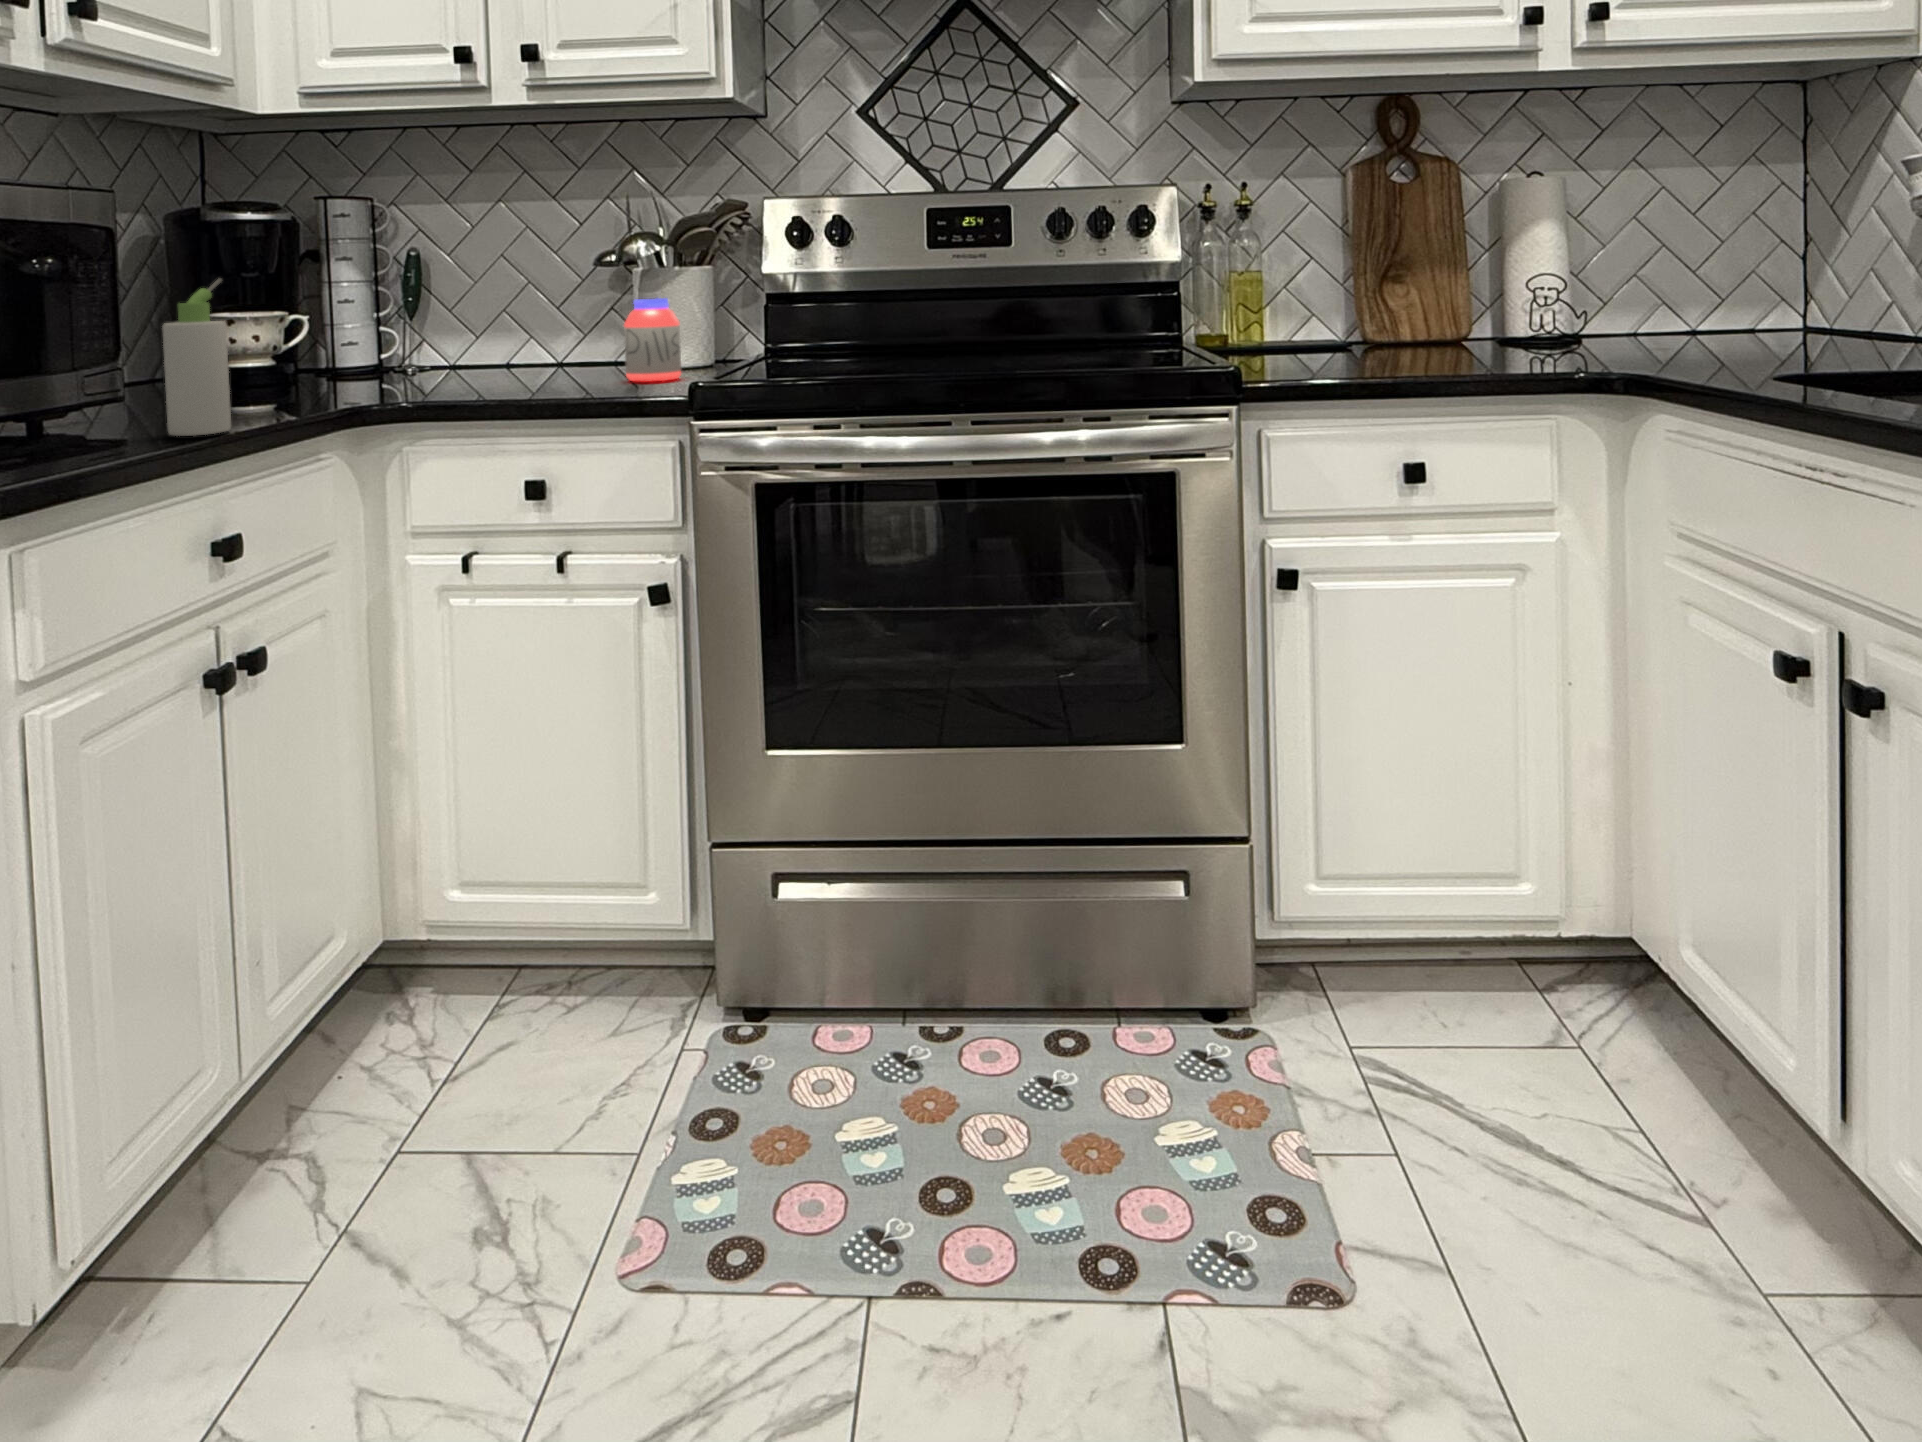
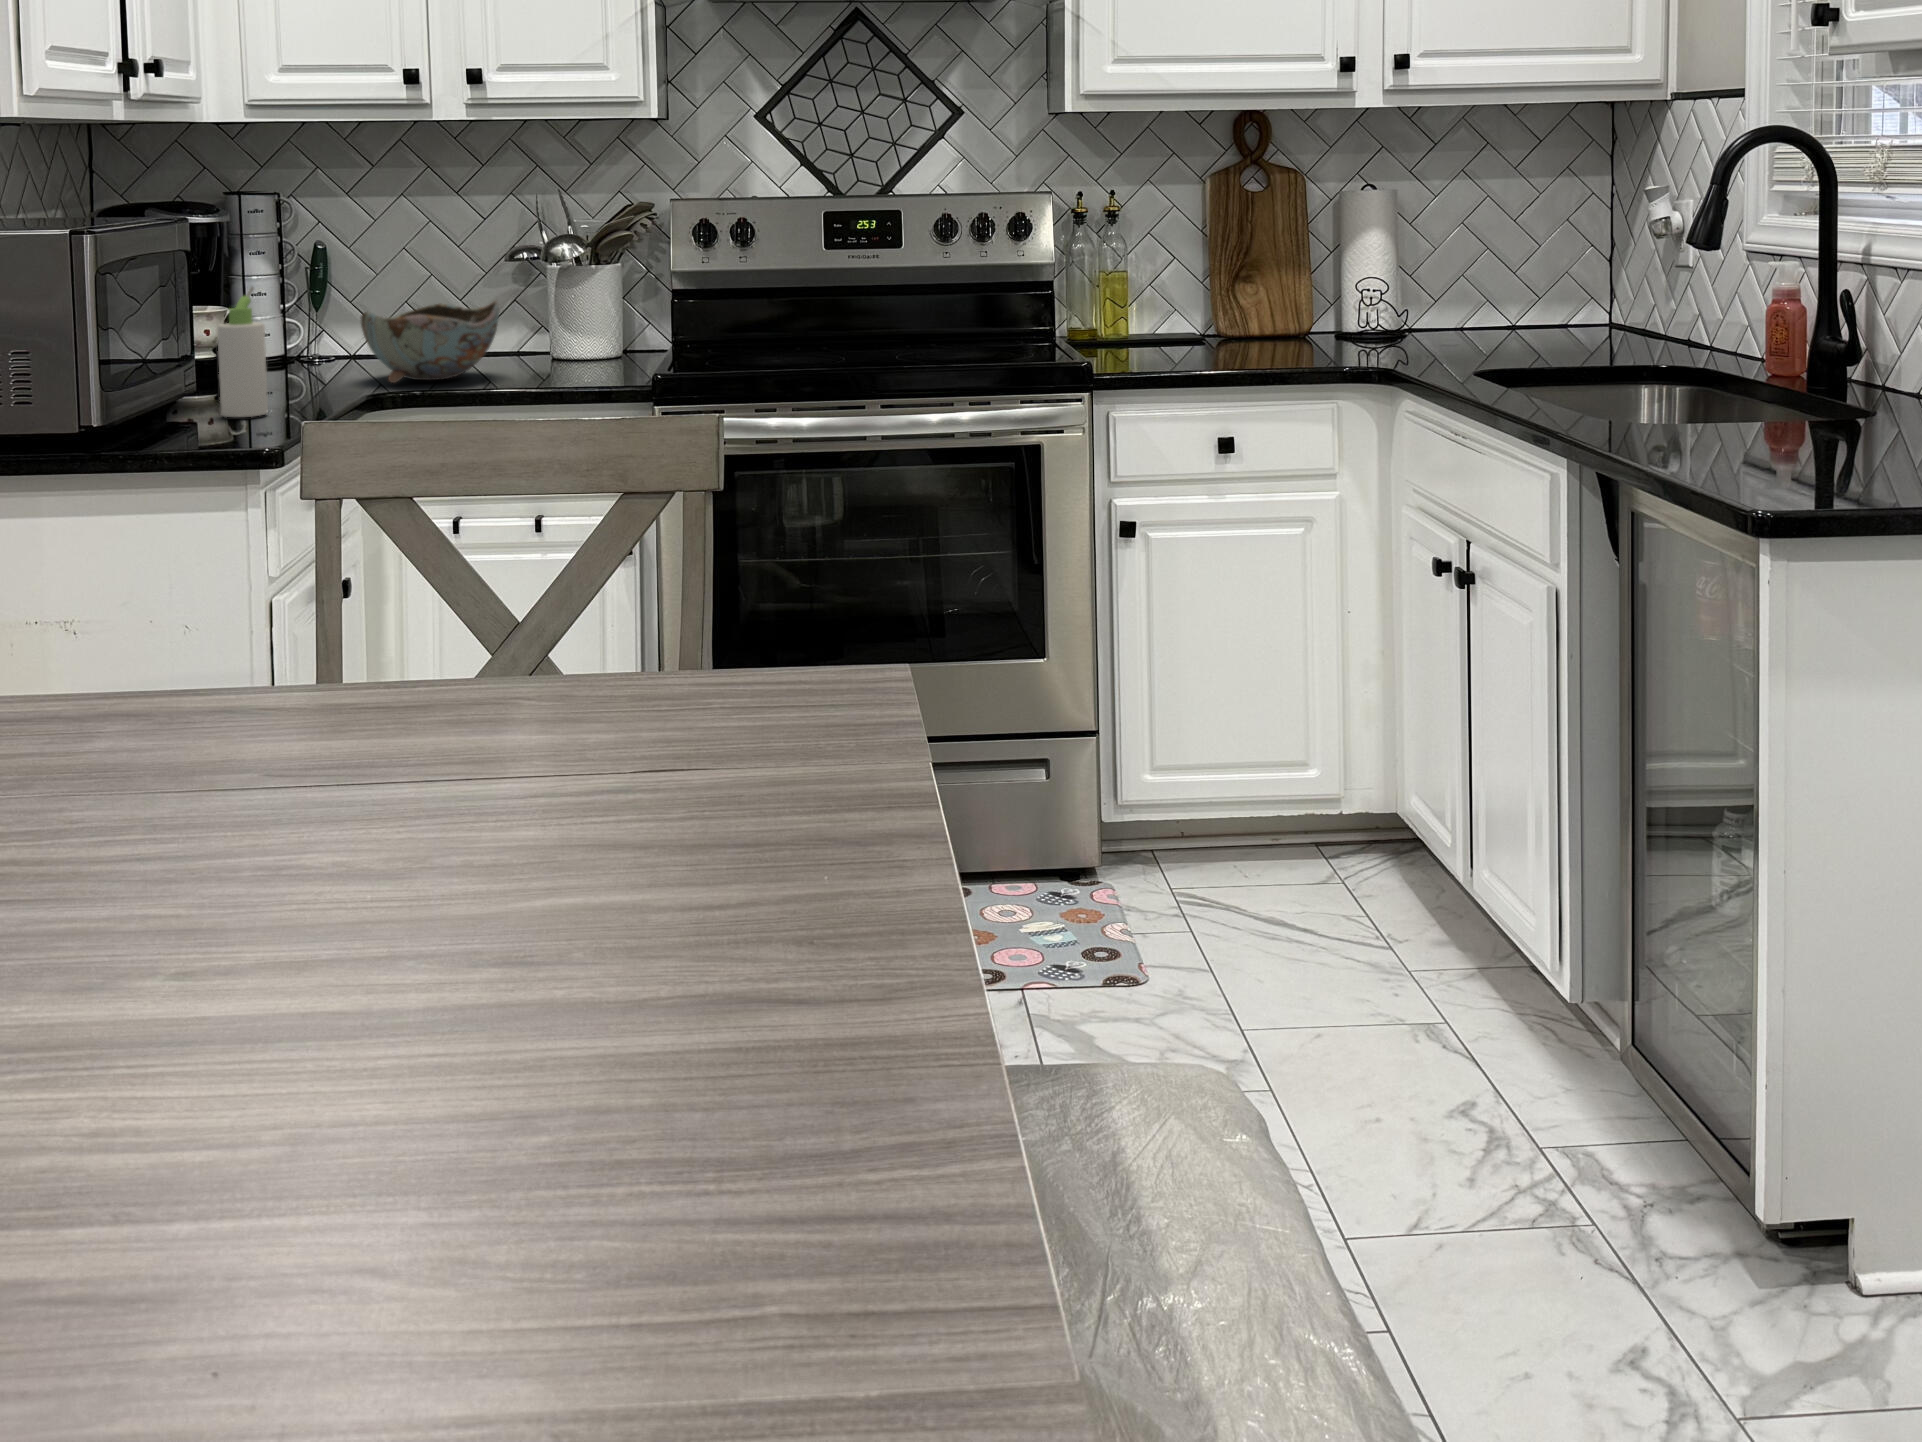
jar: present [624,298,681,382] -> none [545,293,597,370]
bowl: none [408,303,566,395] -> present [361,301,499,383]

